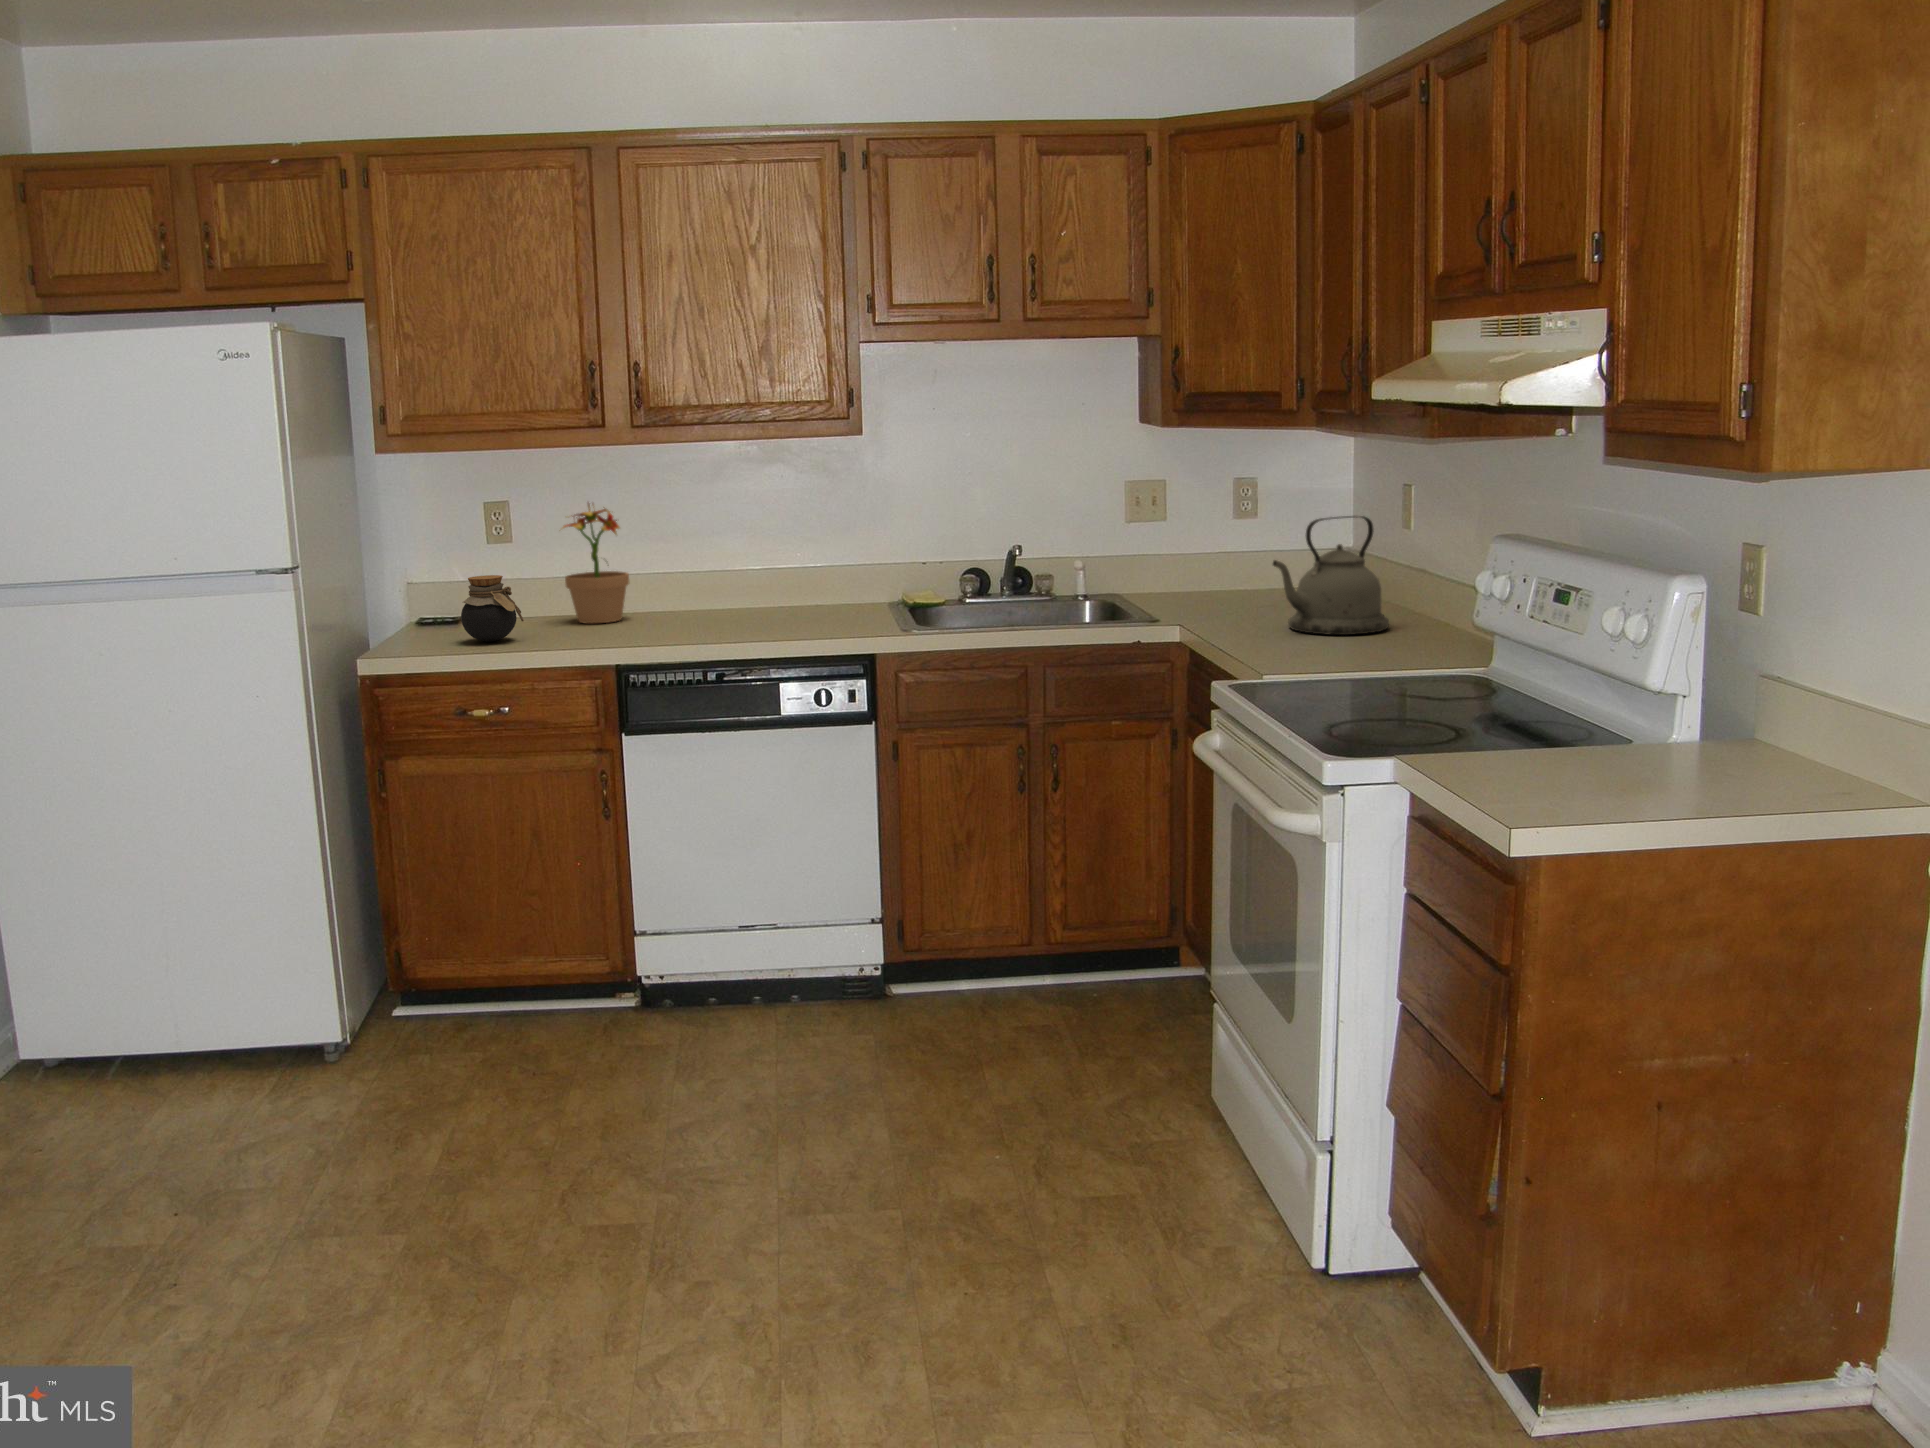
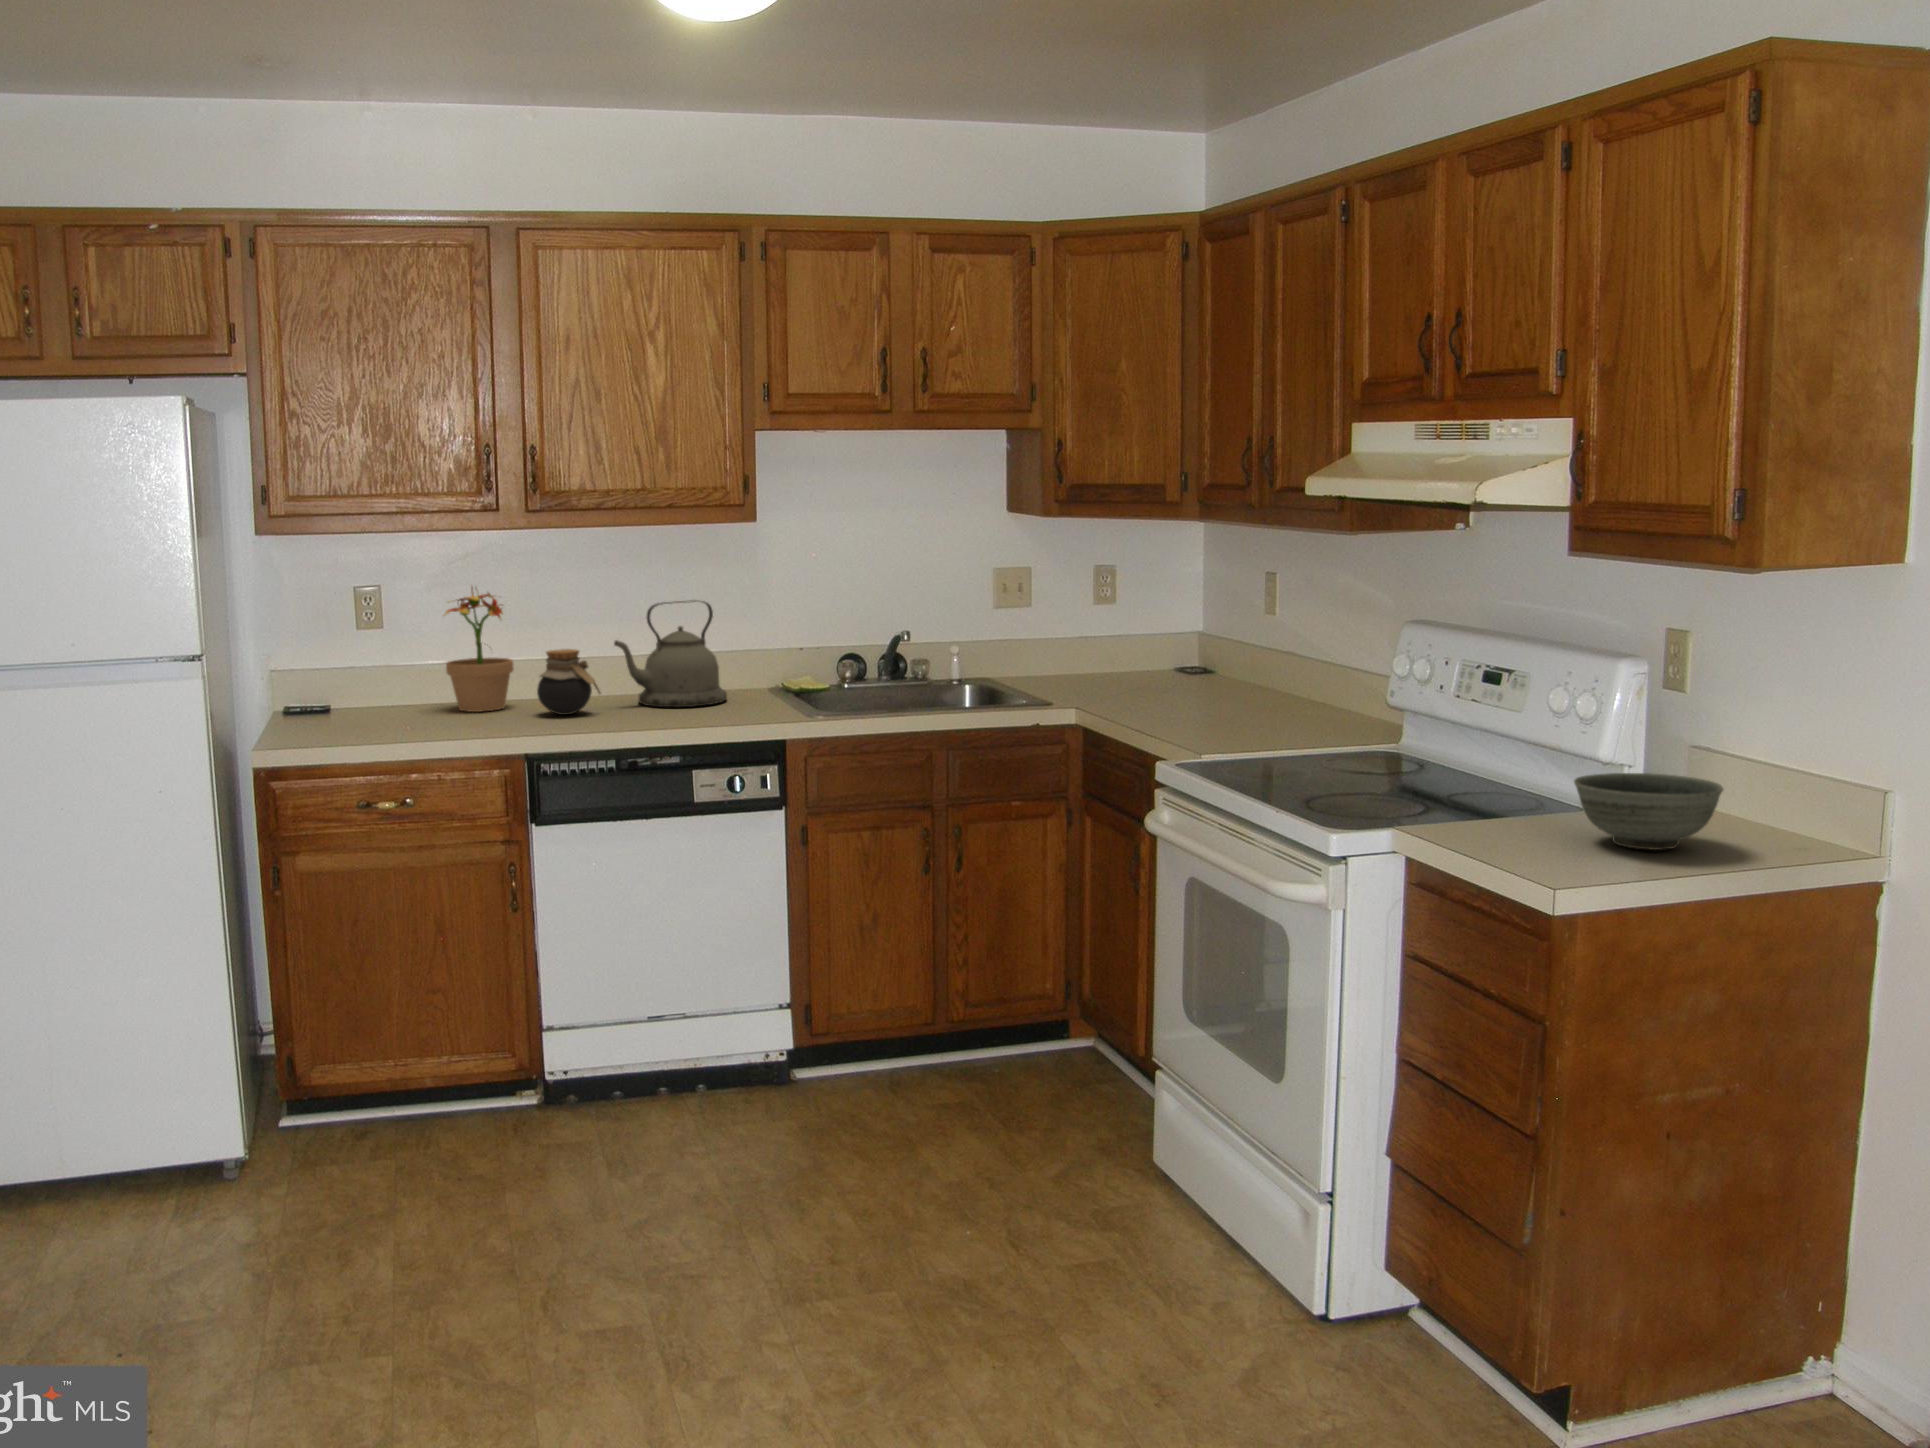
kettle: present [1273,516,1389,635] -> present [614,601,727,707]
jar: present [461,575,524,642] -> present [537,649,600,715]
bowl: none [1585,707,1752,792] -> present [1574,773,1723,850]

